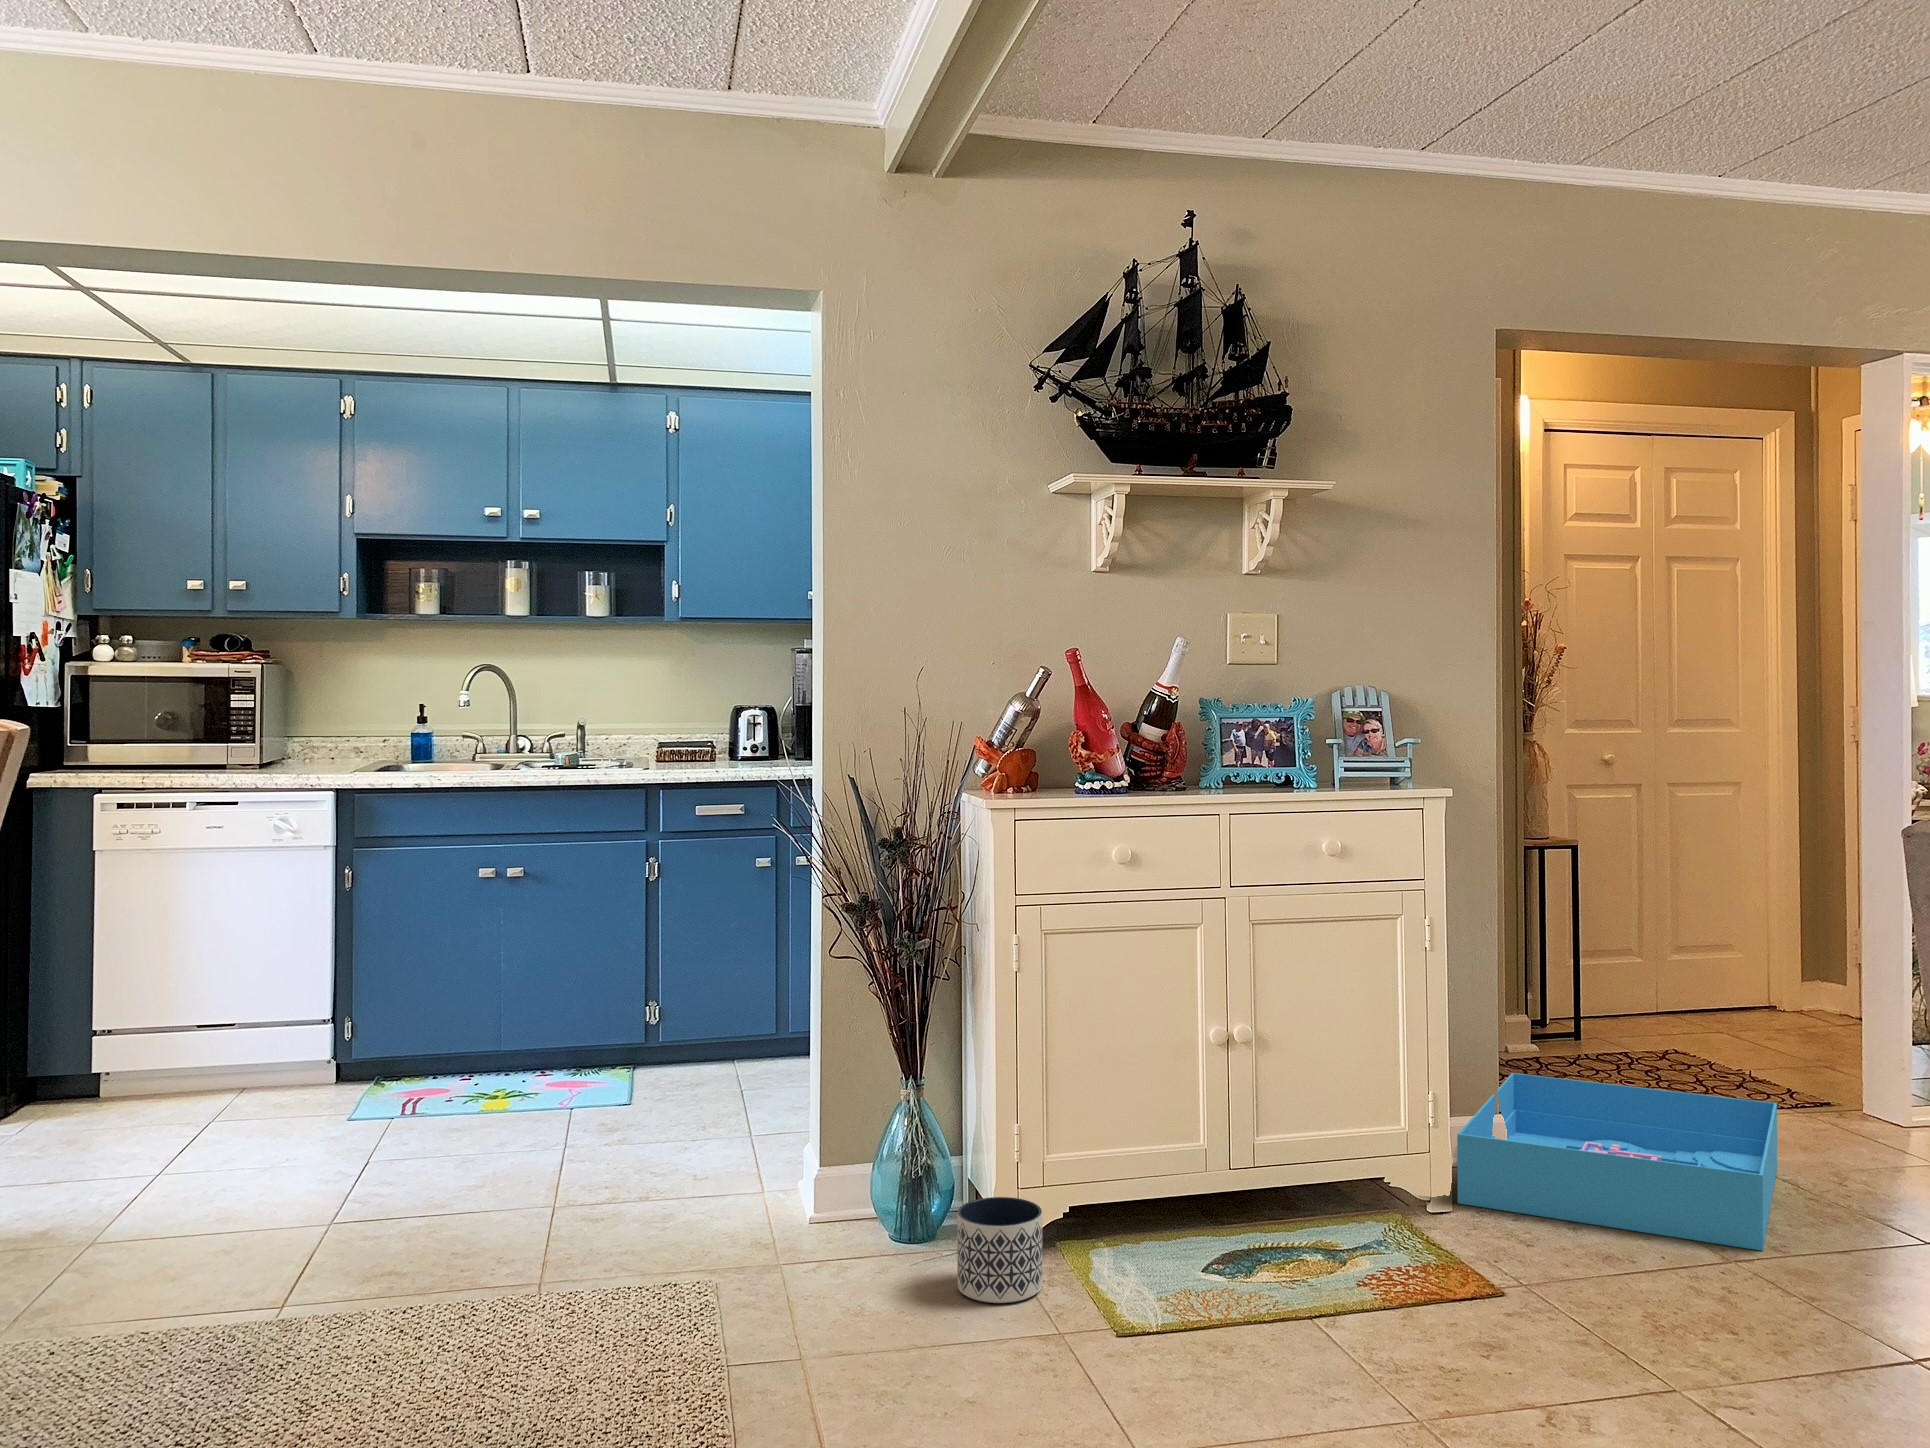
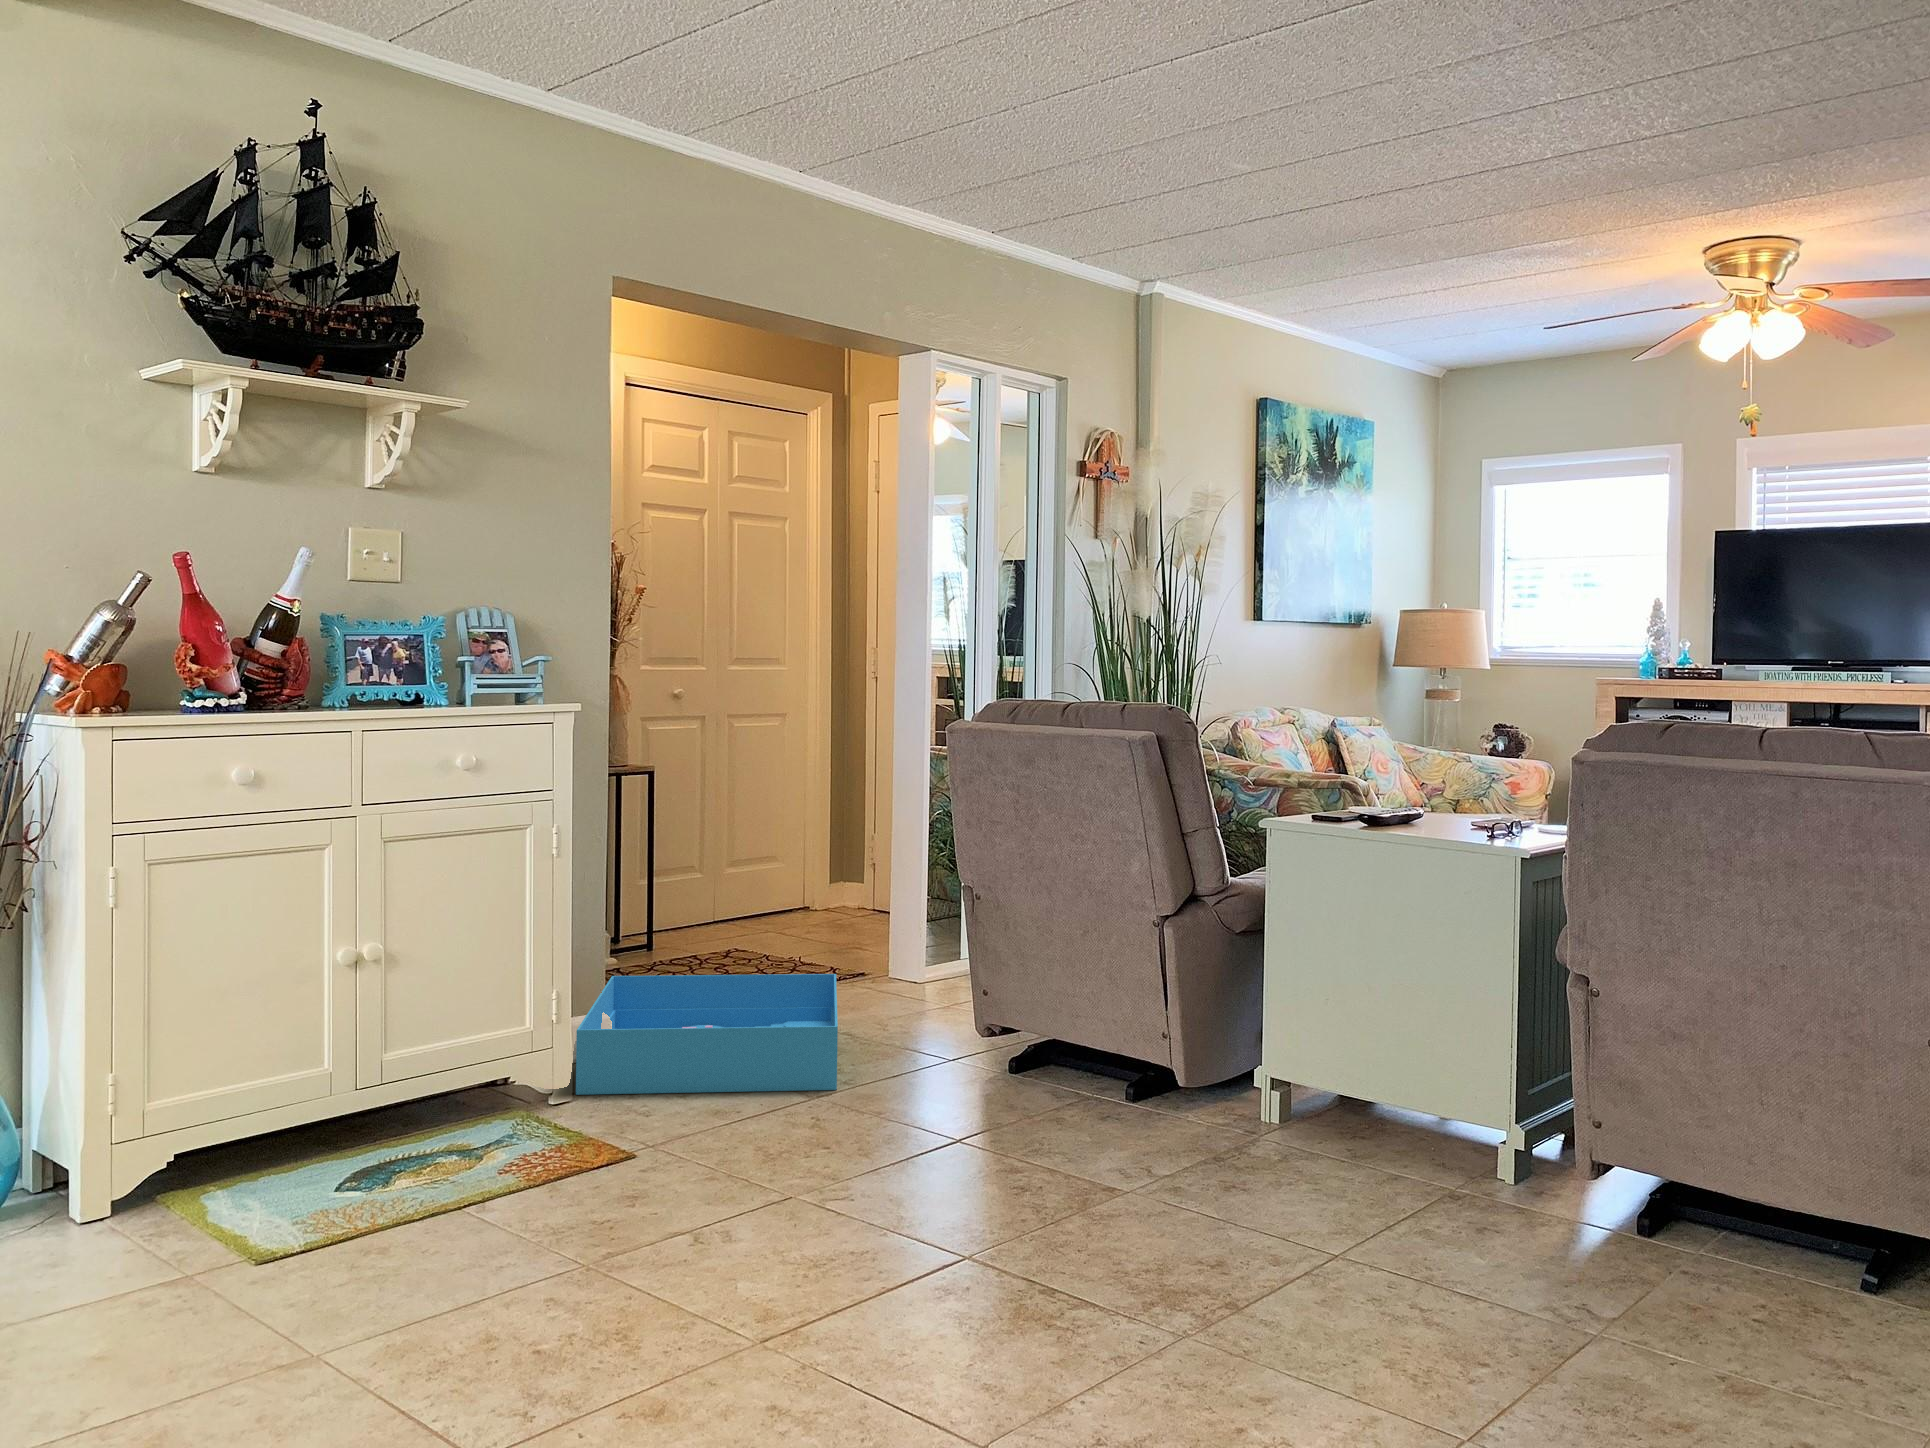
planter: present [957,1197,1042,1303] -> none [48,1150,156,1265]

